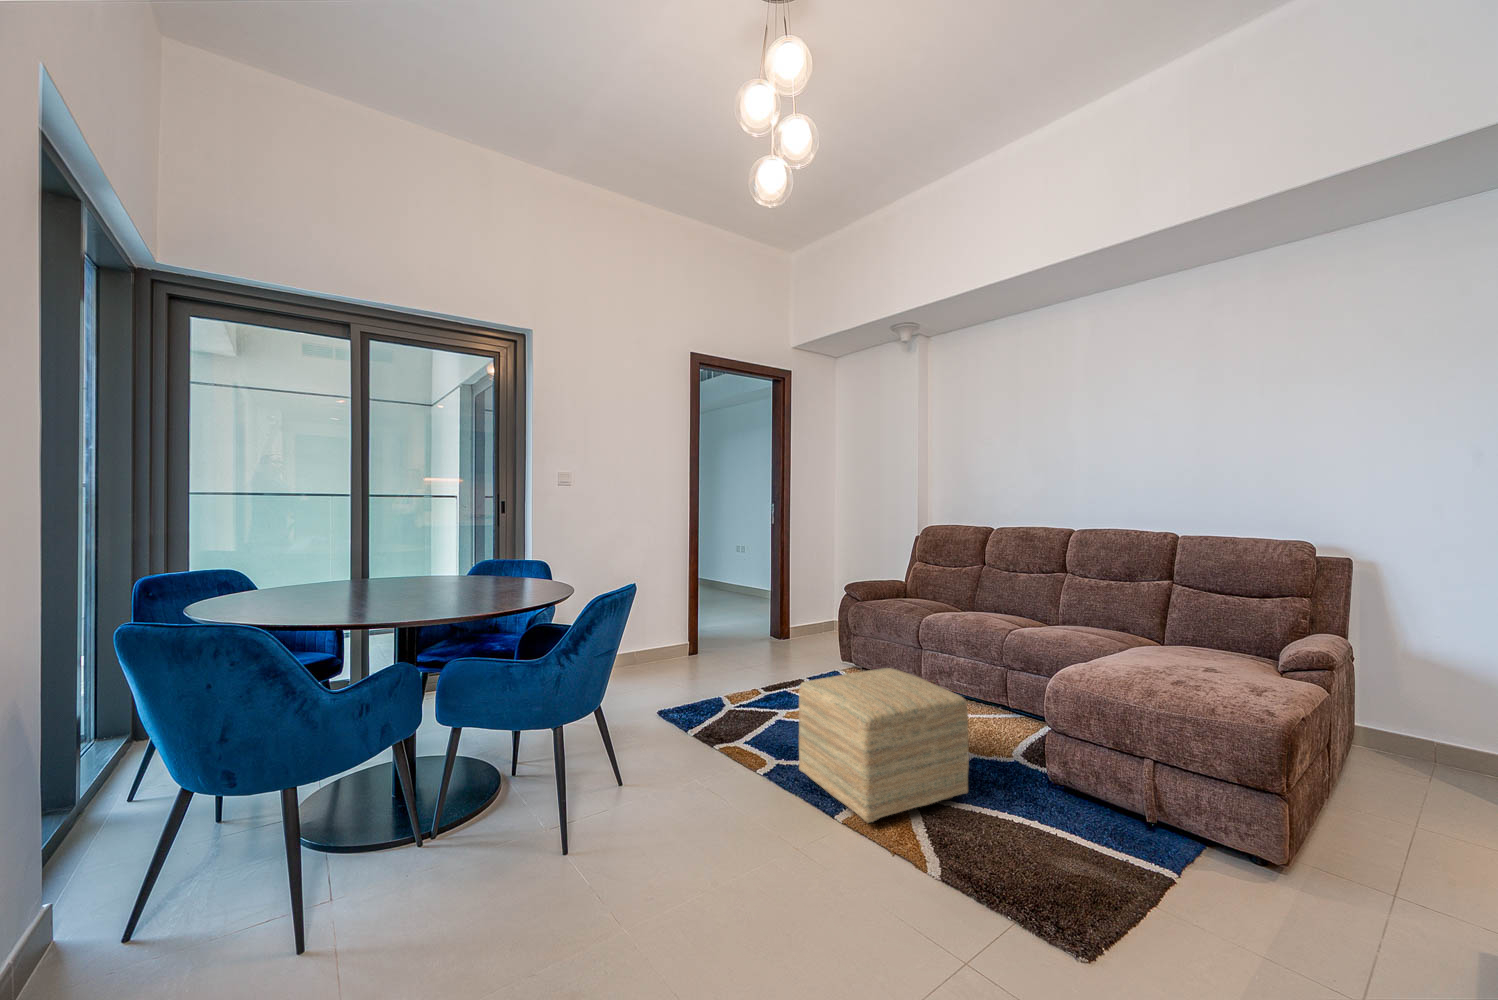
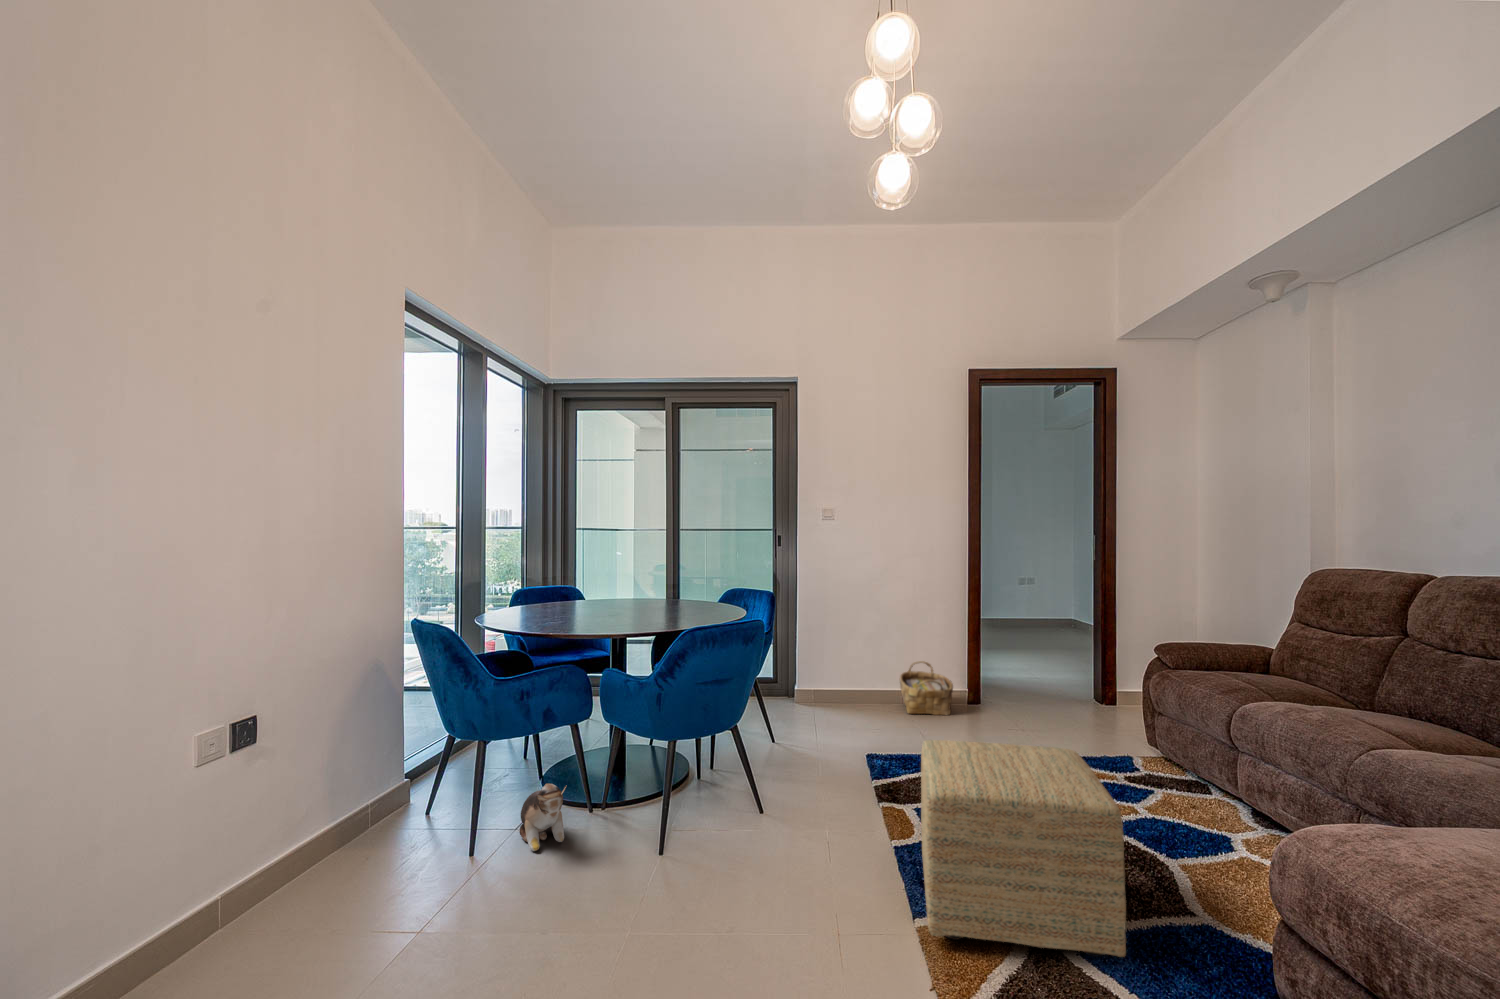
woven basket: none [638,622,689,670] -> present [900,661,953,715]
plush toy: none [388,811,494,898] -> present [520,784,566,851]

